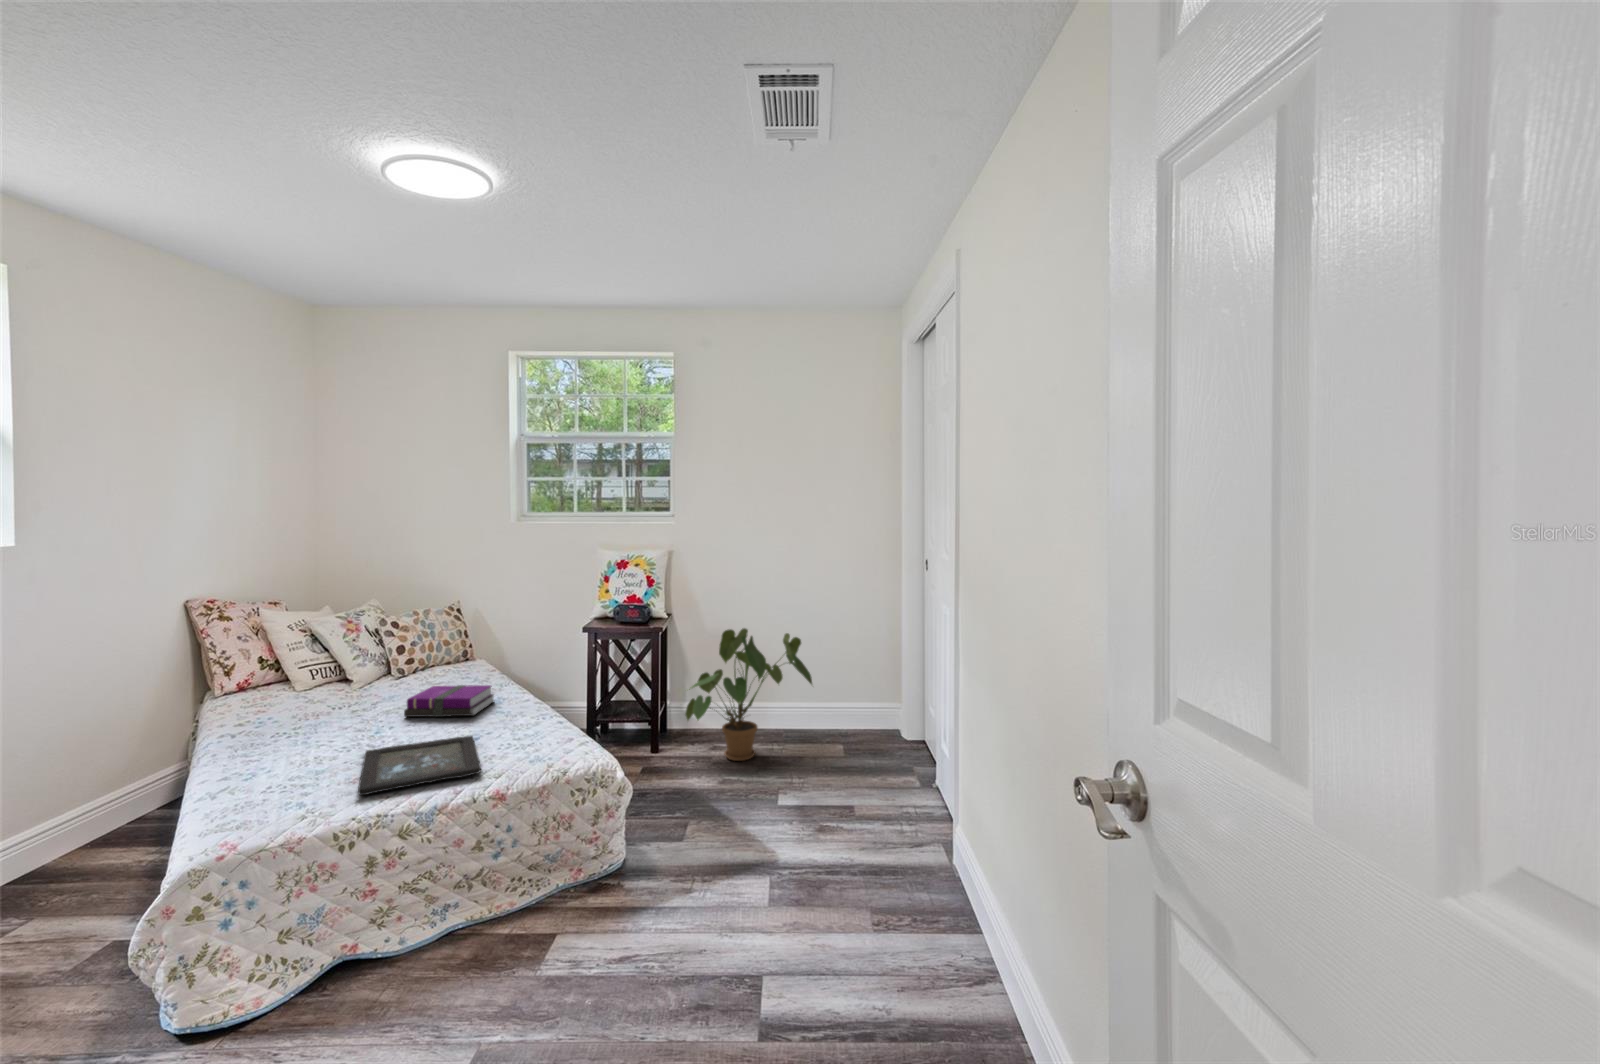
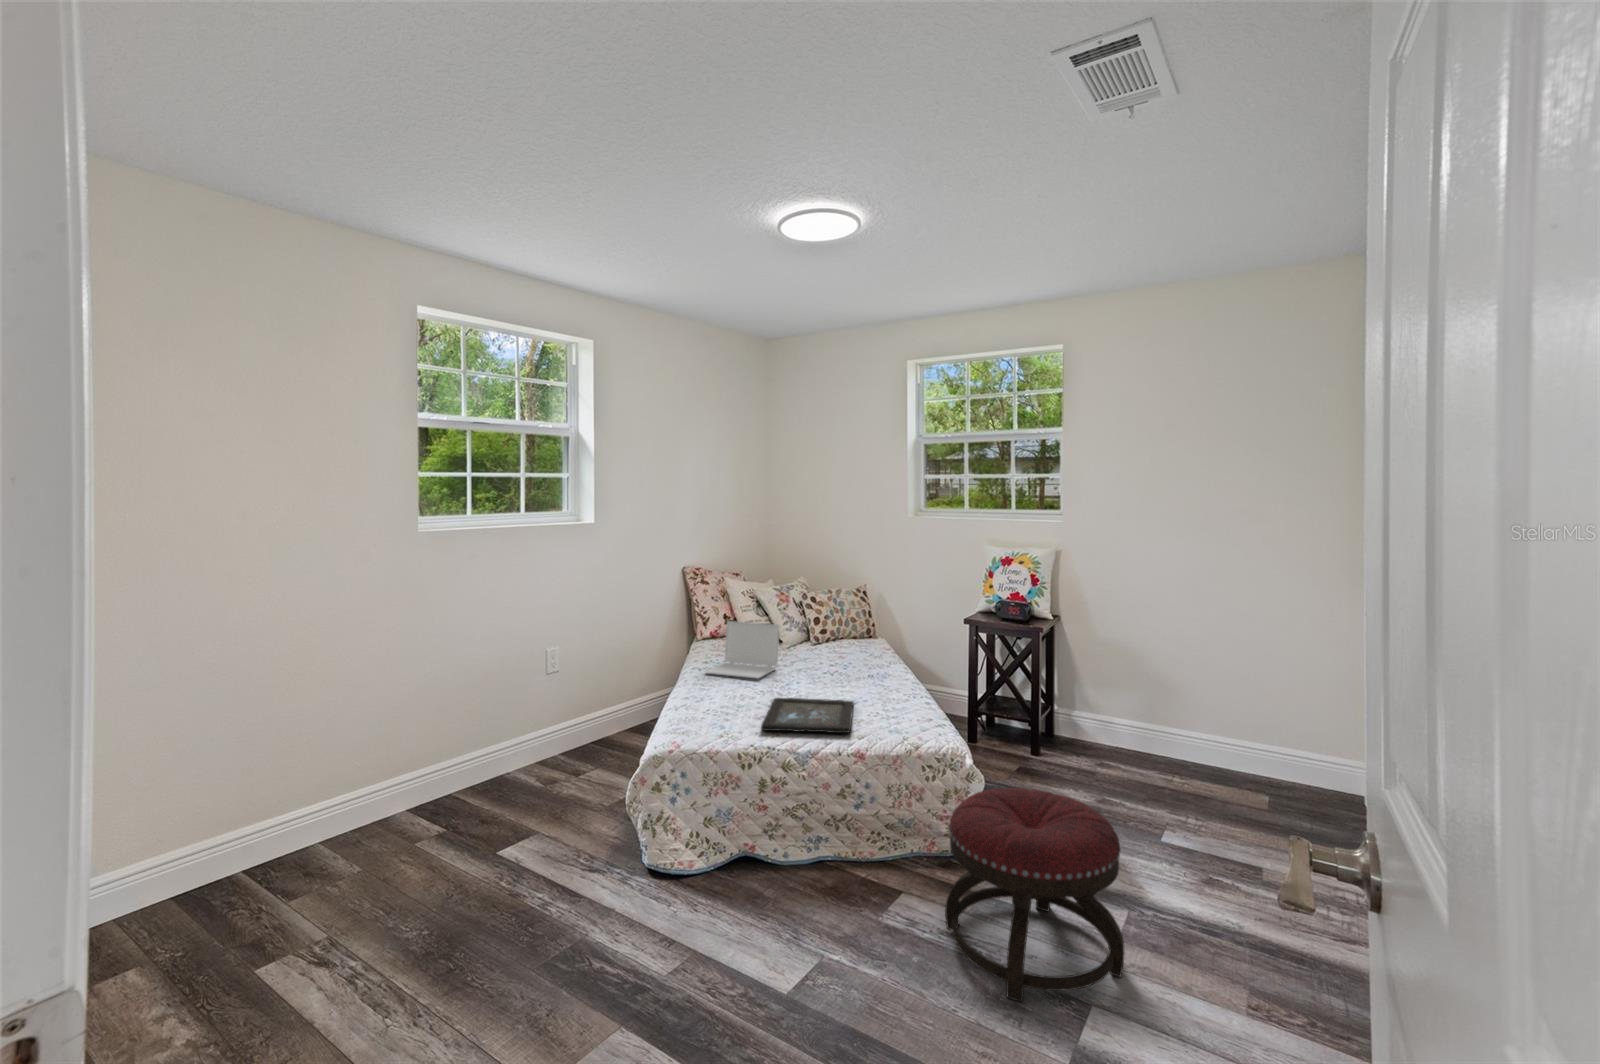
house plant: present [685,628,812,761] -> none [1068,636,1231,786]
laptop: none [245,660,359,737] -> present [706,621,780,678]
notebook: present [404,685,494,717] -> none [808,654,880,685]
ottoman: none [614,787,783,1003] -> present [945,788,1125,1002]

